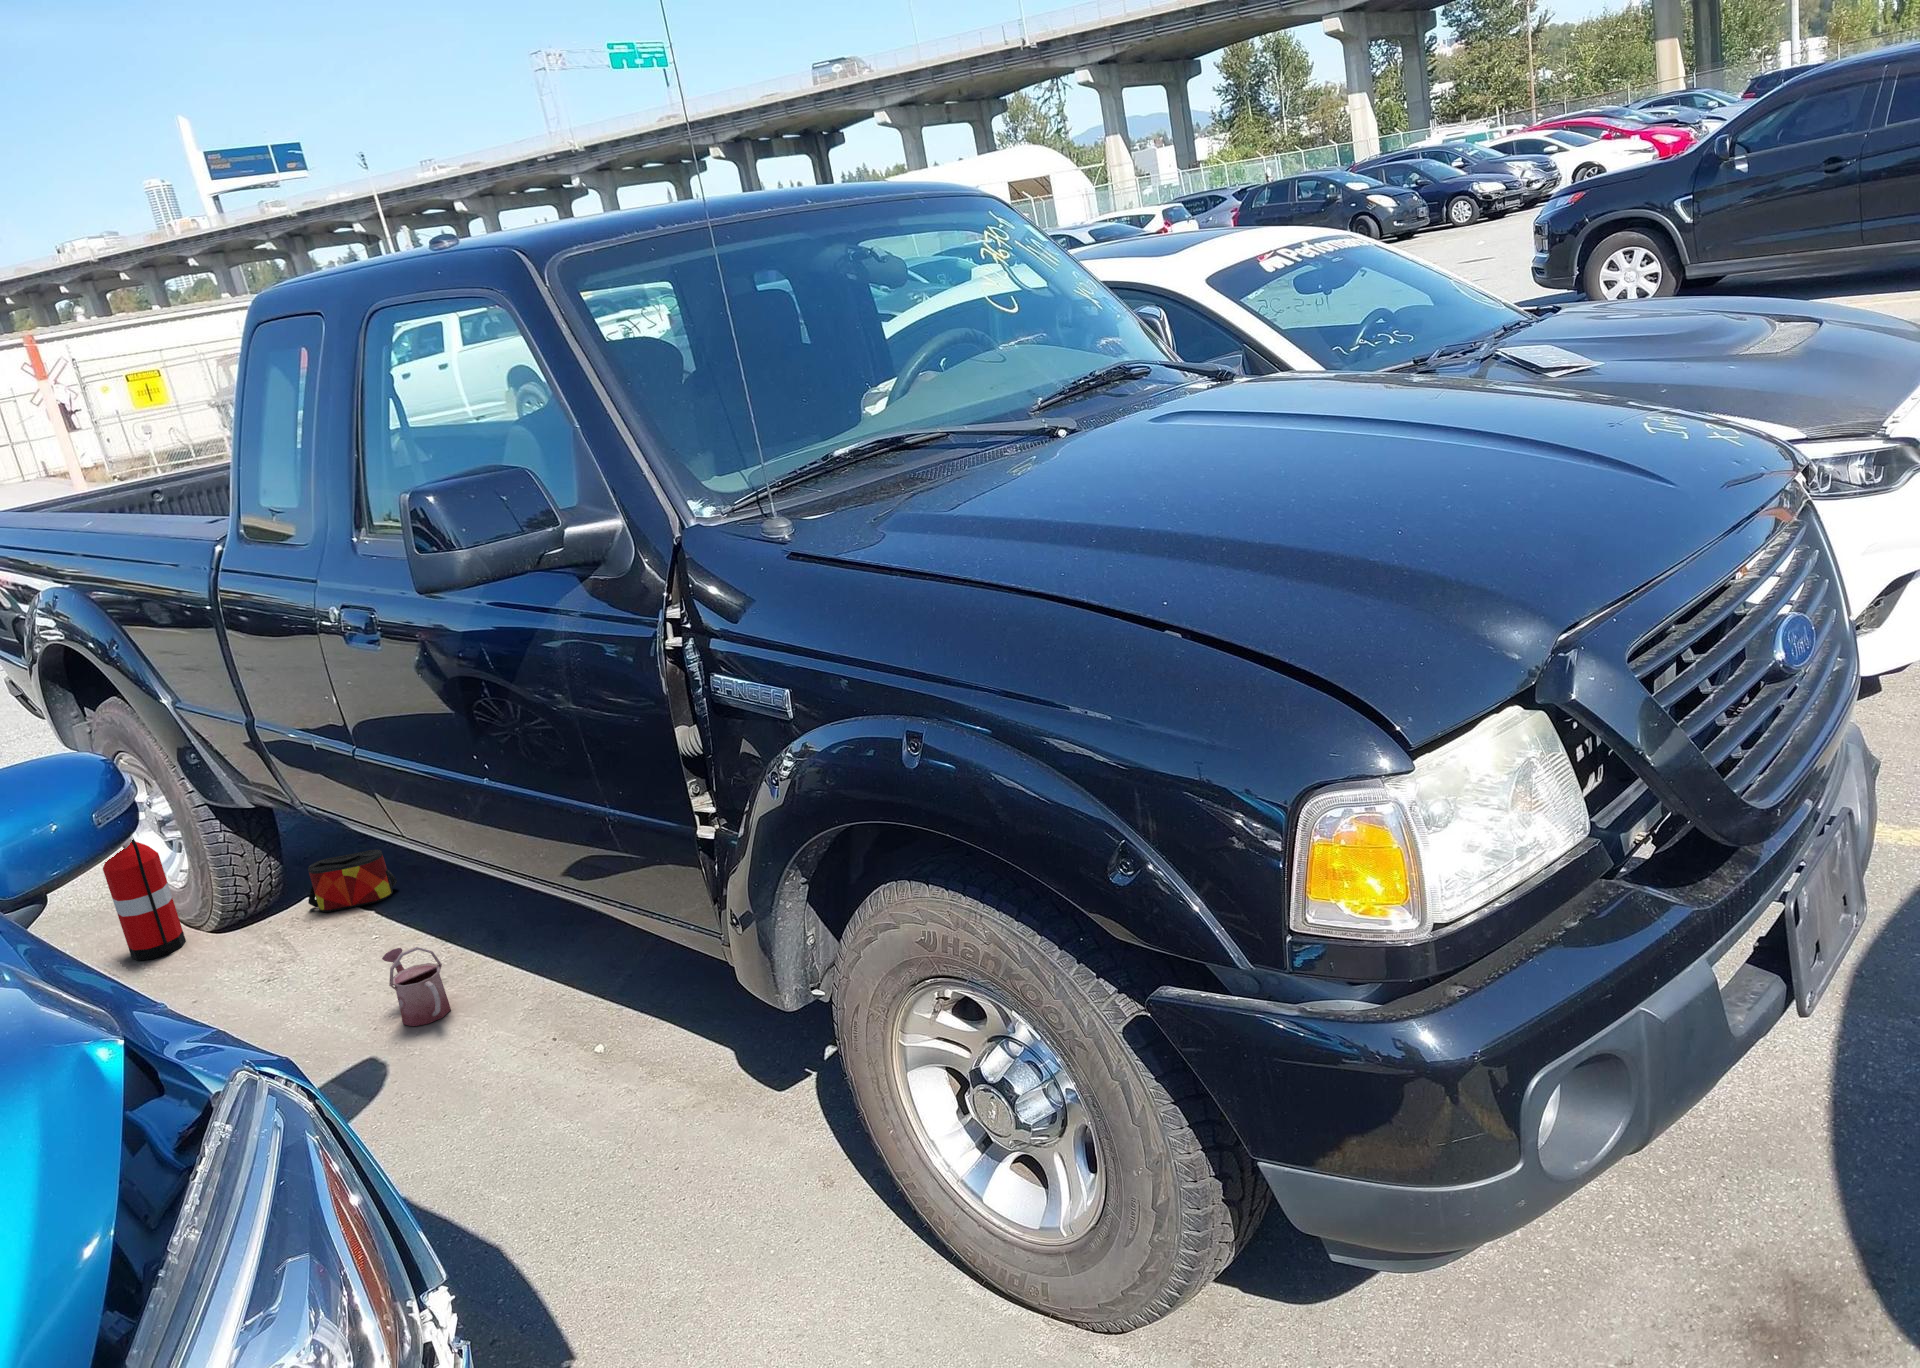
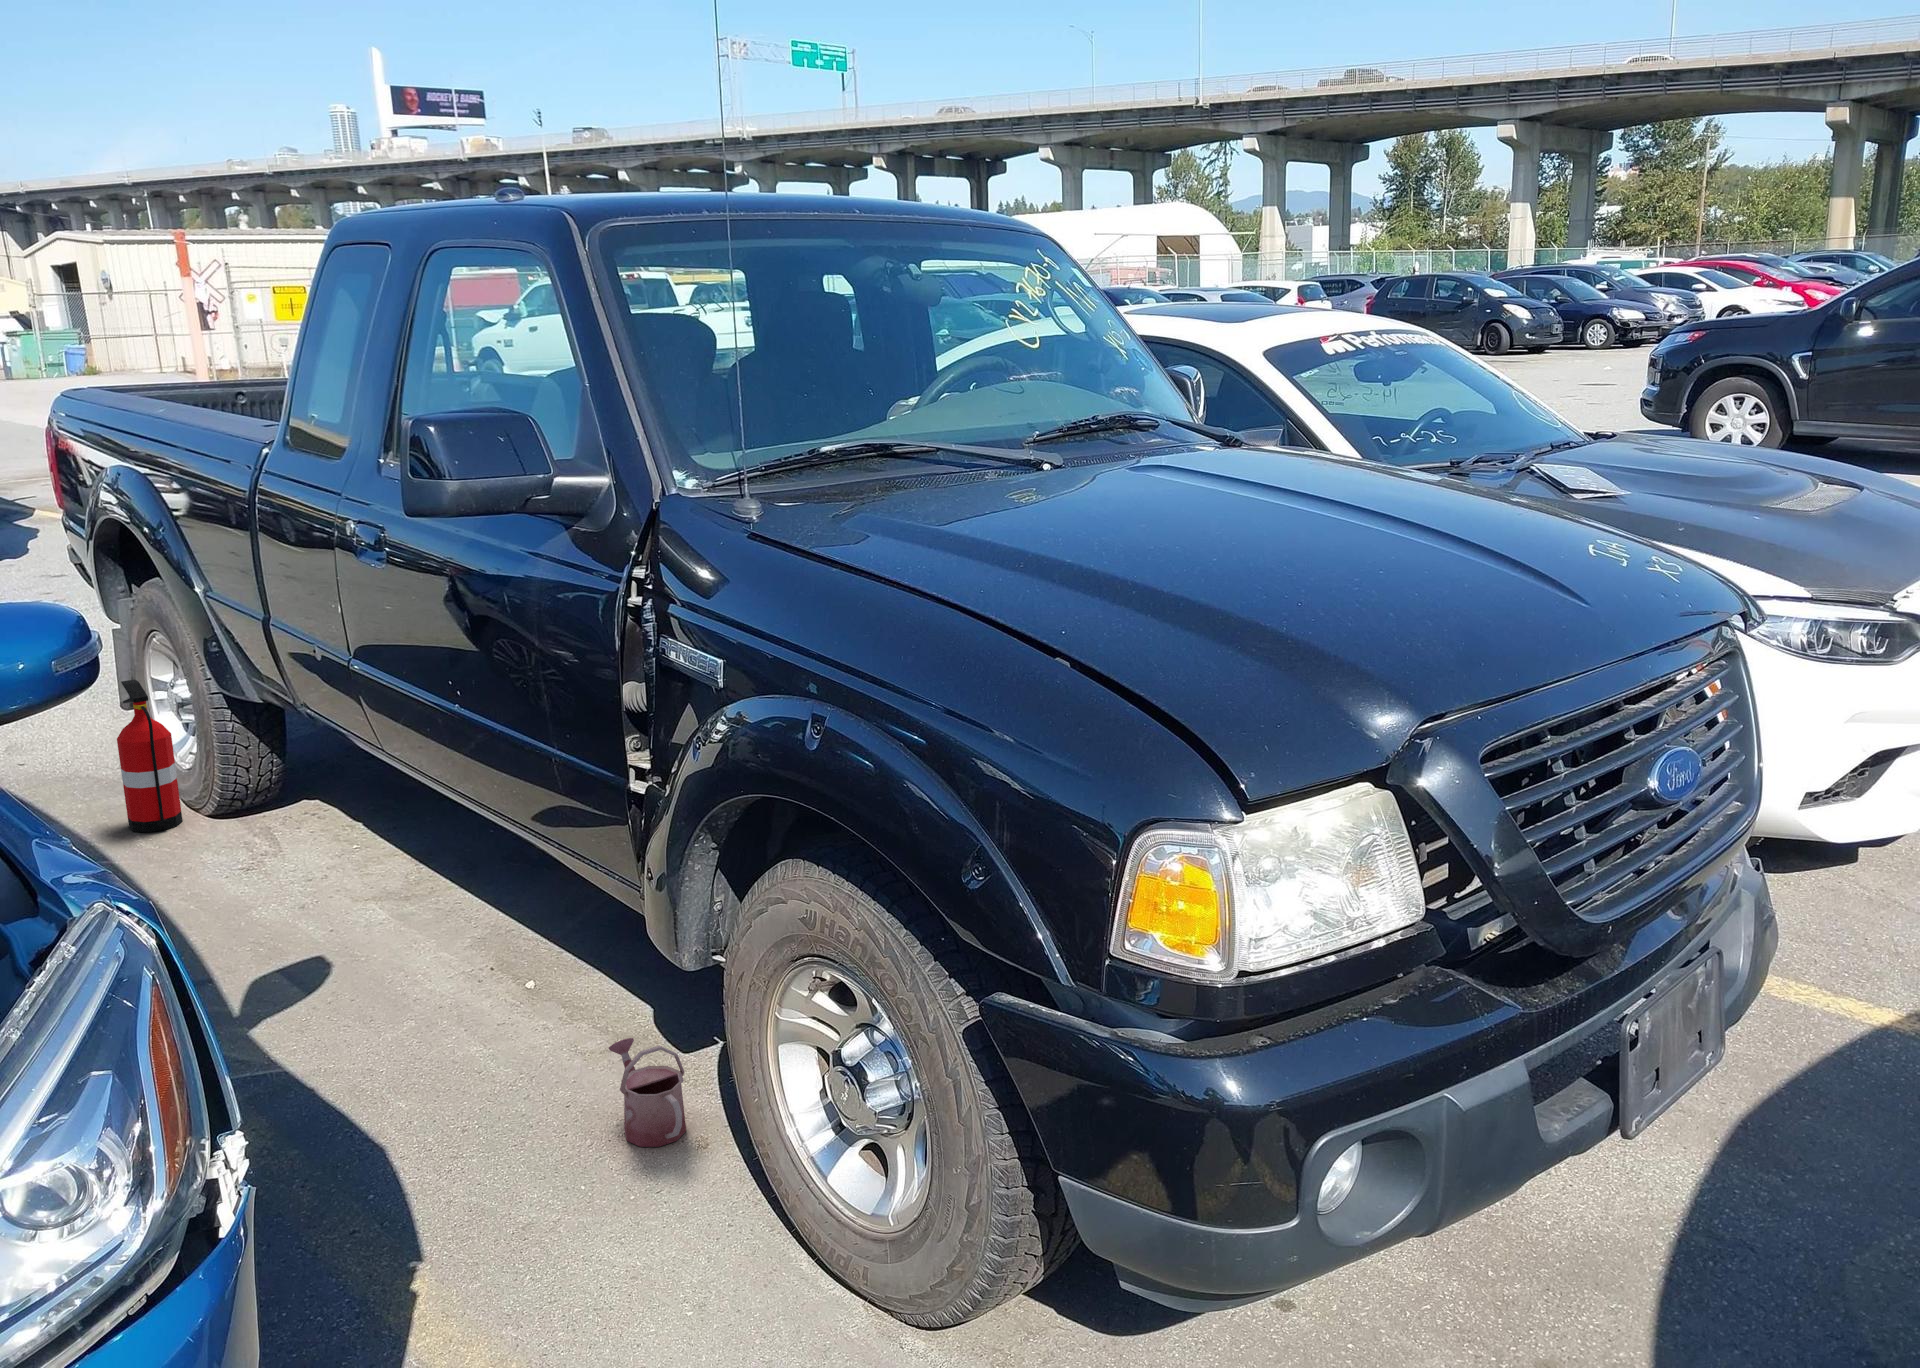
bag: present [308,849,397,912] -> none [303,766,390,817]
watering can: present [382,947,451,1026] -> present [609,1038,686,1147]

